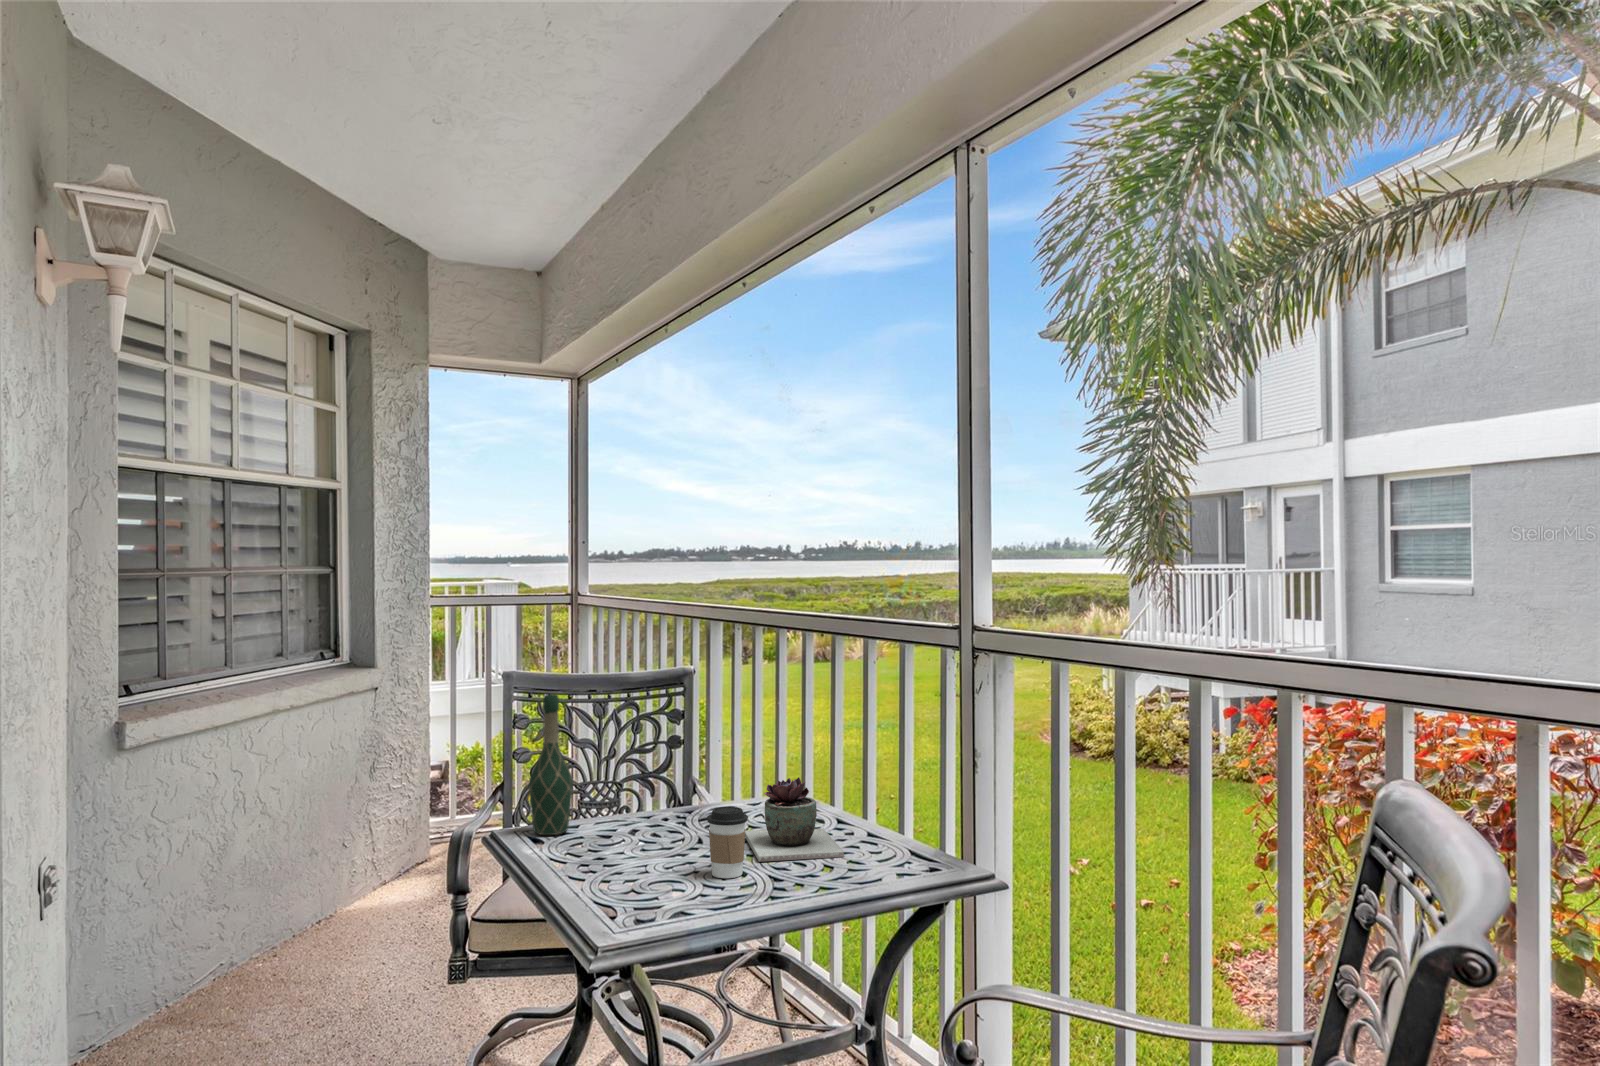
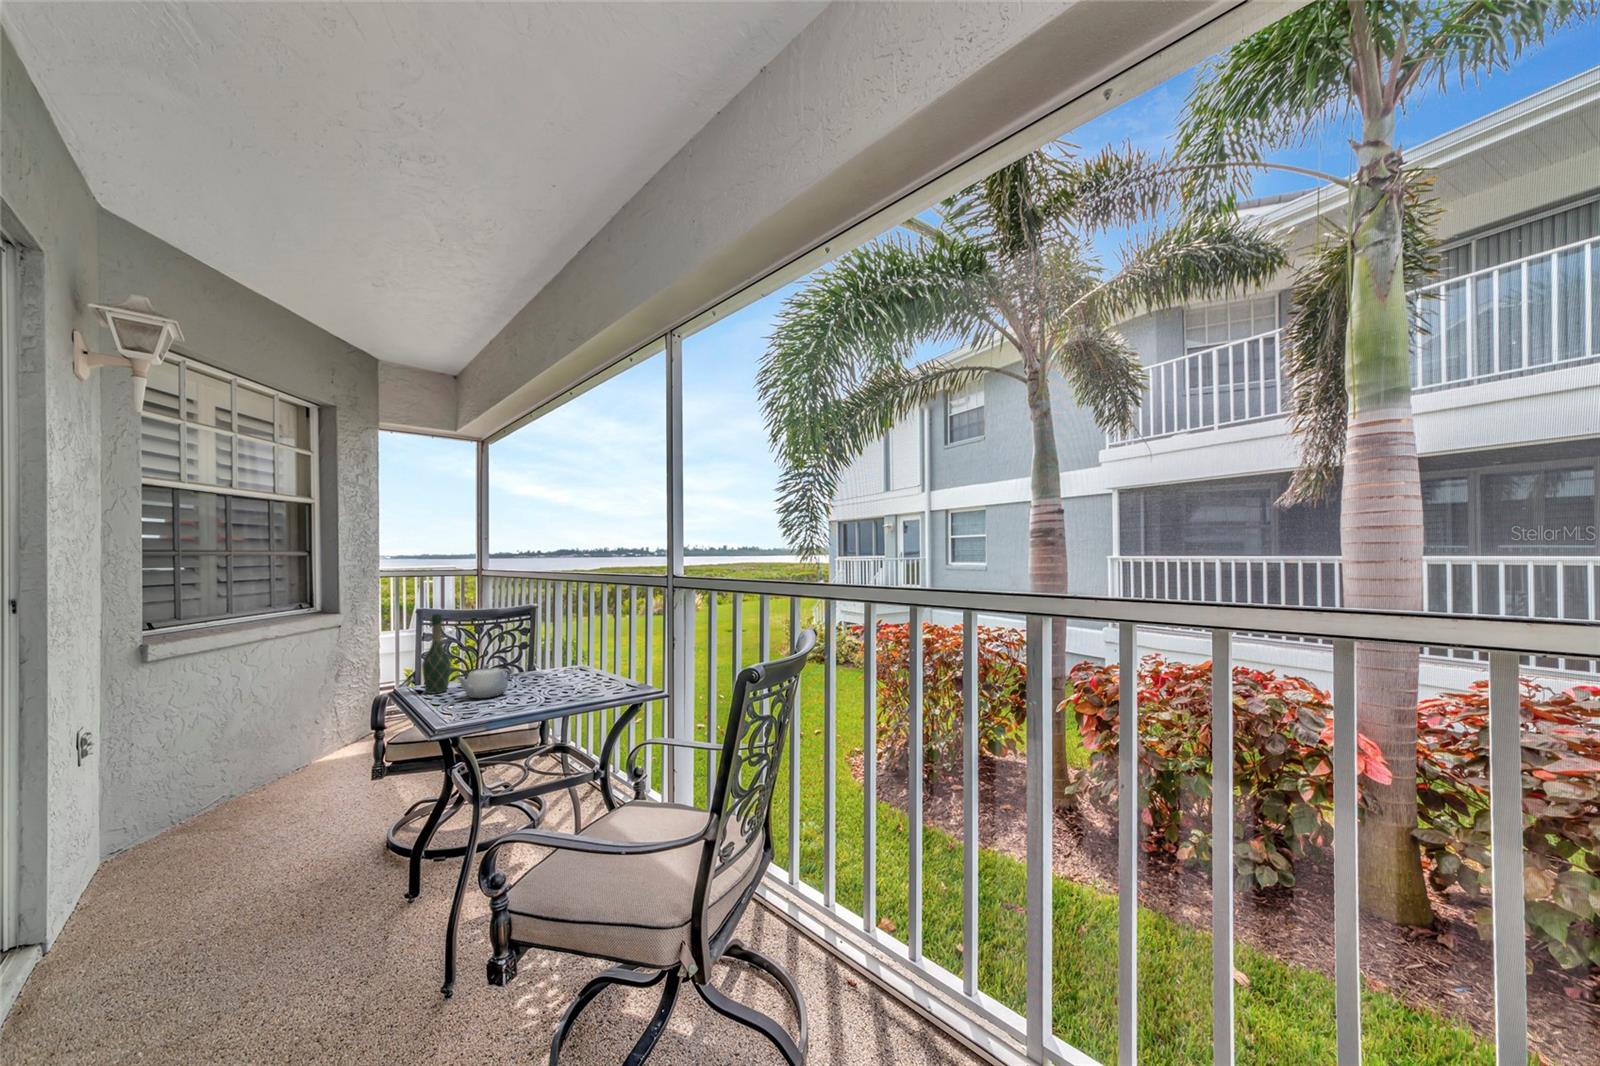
succulent plant: present [745,777,844,862] -> none [552,652,604,697]
teapot: none [589,791,675,853] -> present [457,664,511,698]
coffee cup: present [707,807,748,878] -> none [523,668,547,706]

